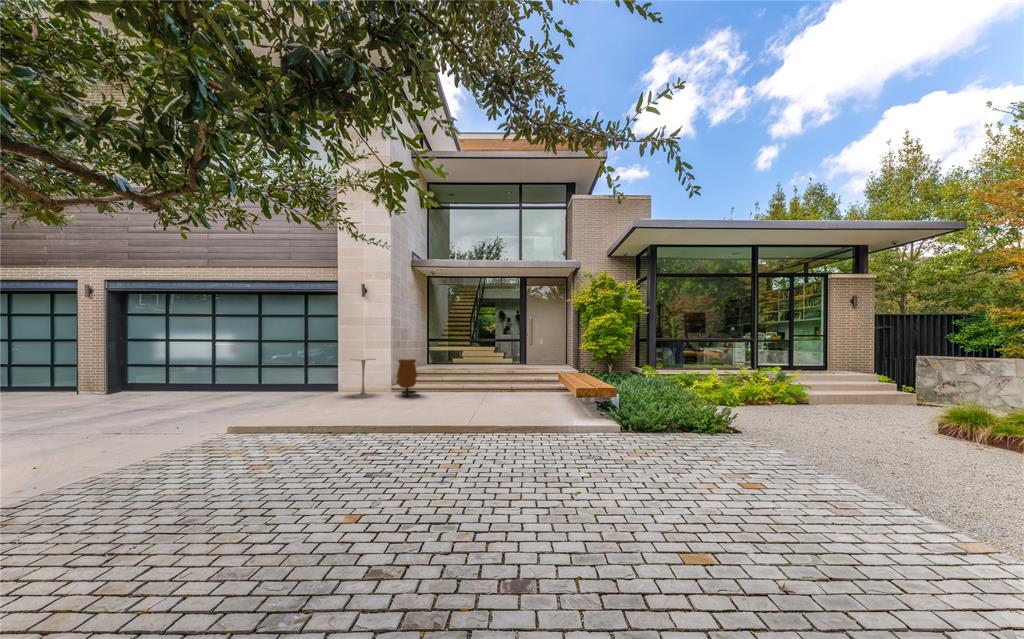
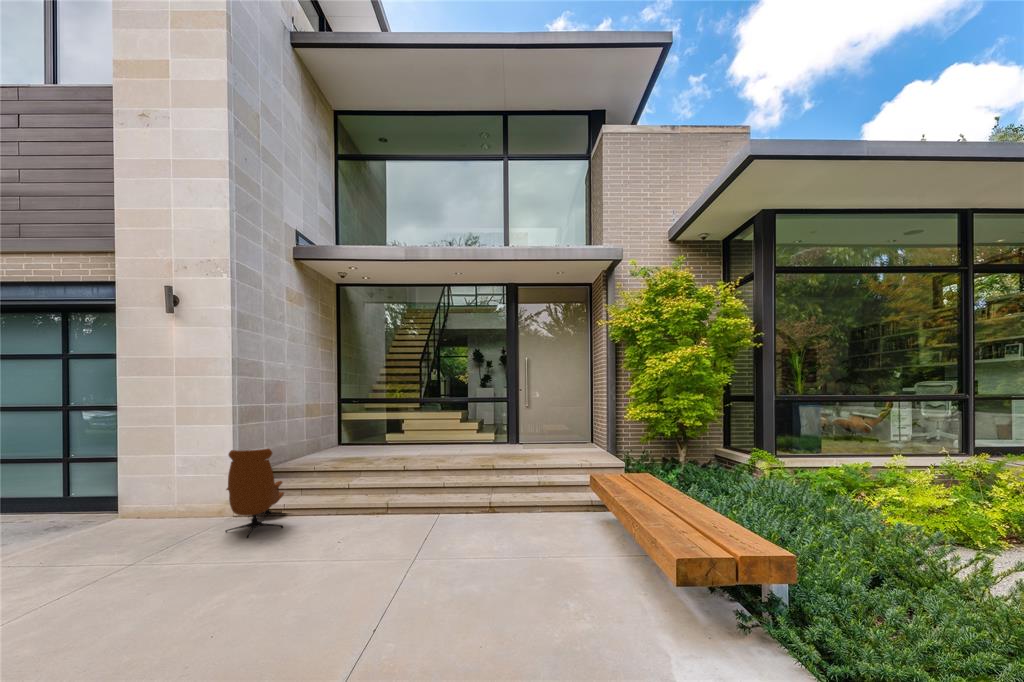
pedestal table: present [351,358,376,398] -> none [123,444,191,540]

